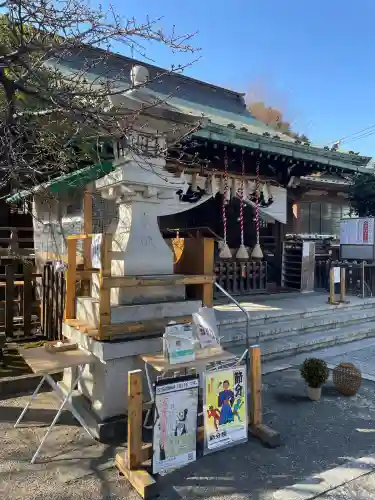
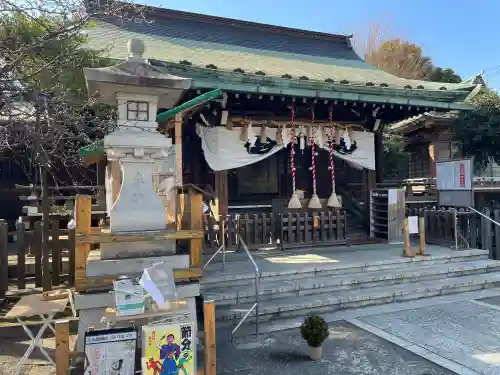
woven basket: present [333,362,361,395] -> none [342,321,372,356]

